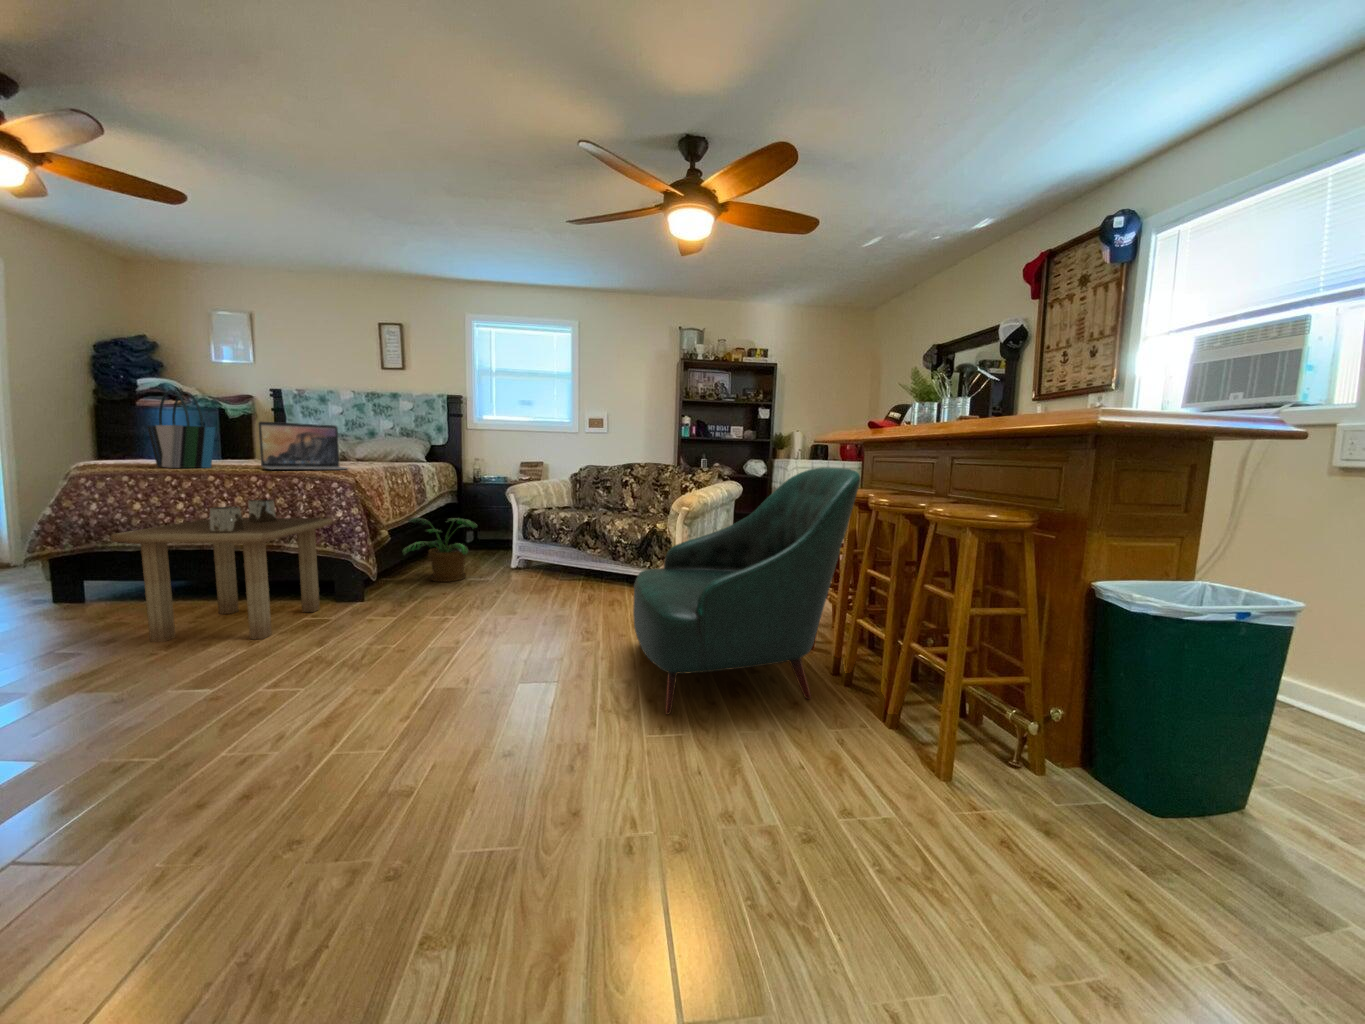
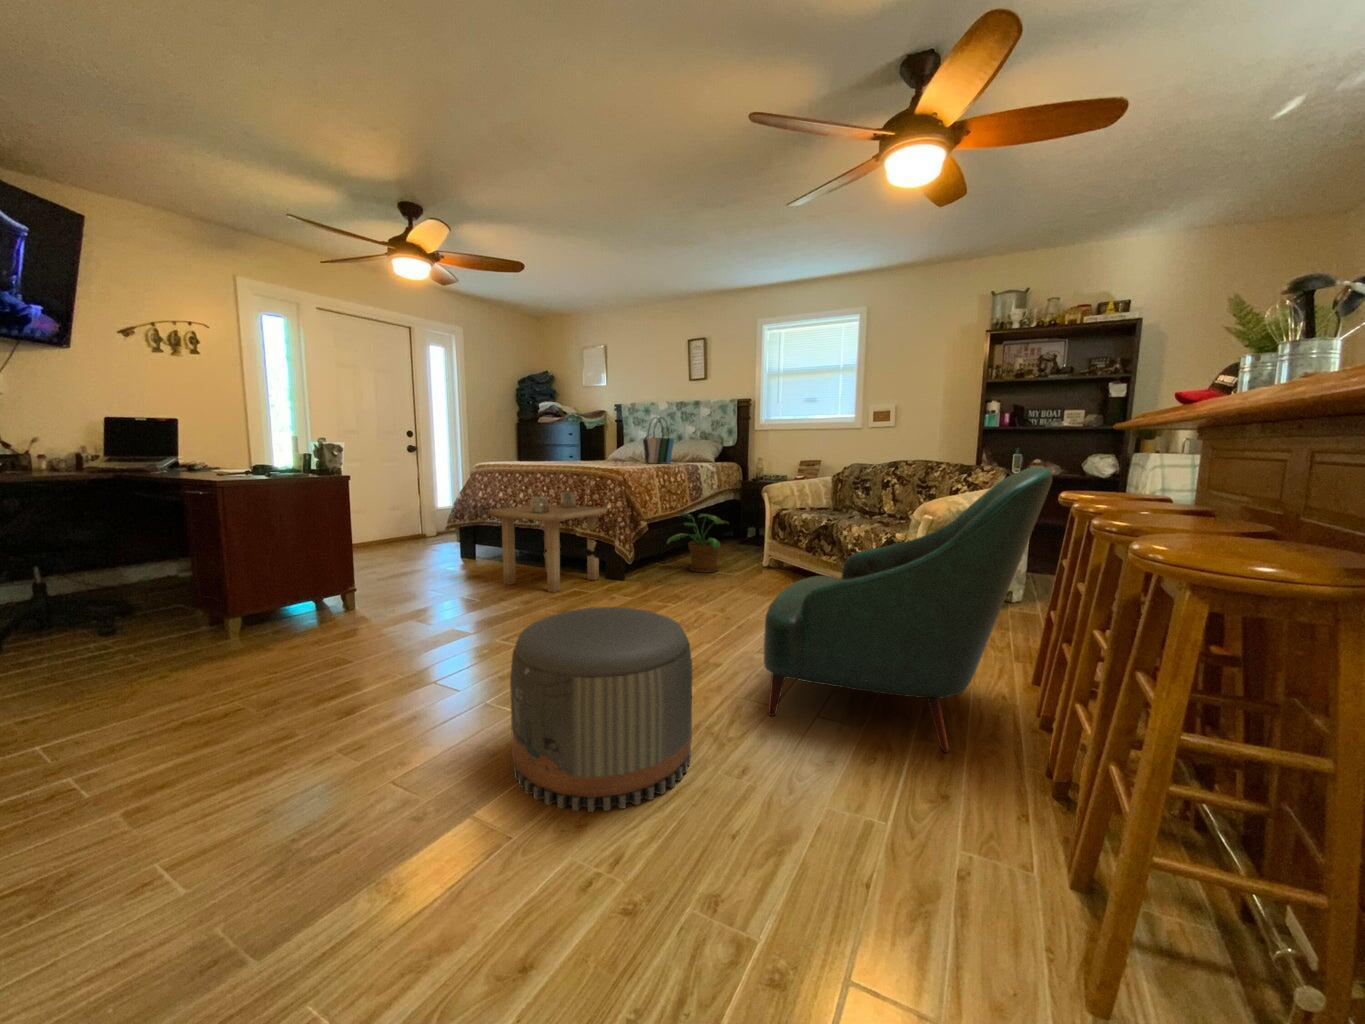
tote bag: present [147,390,215,468] -> present [643,417,674,463]
laptop: present [259,422,347,470] -> none [571,433,624,469]
pouf: none [432,638,670,938] -> present [510,607,692,812]

